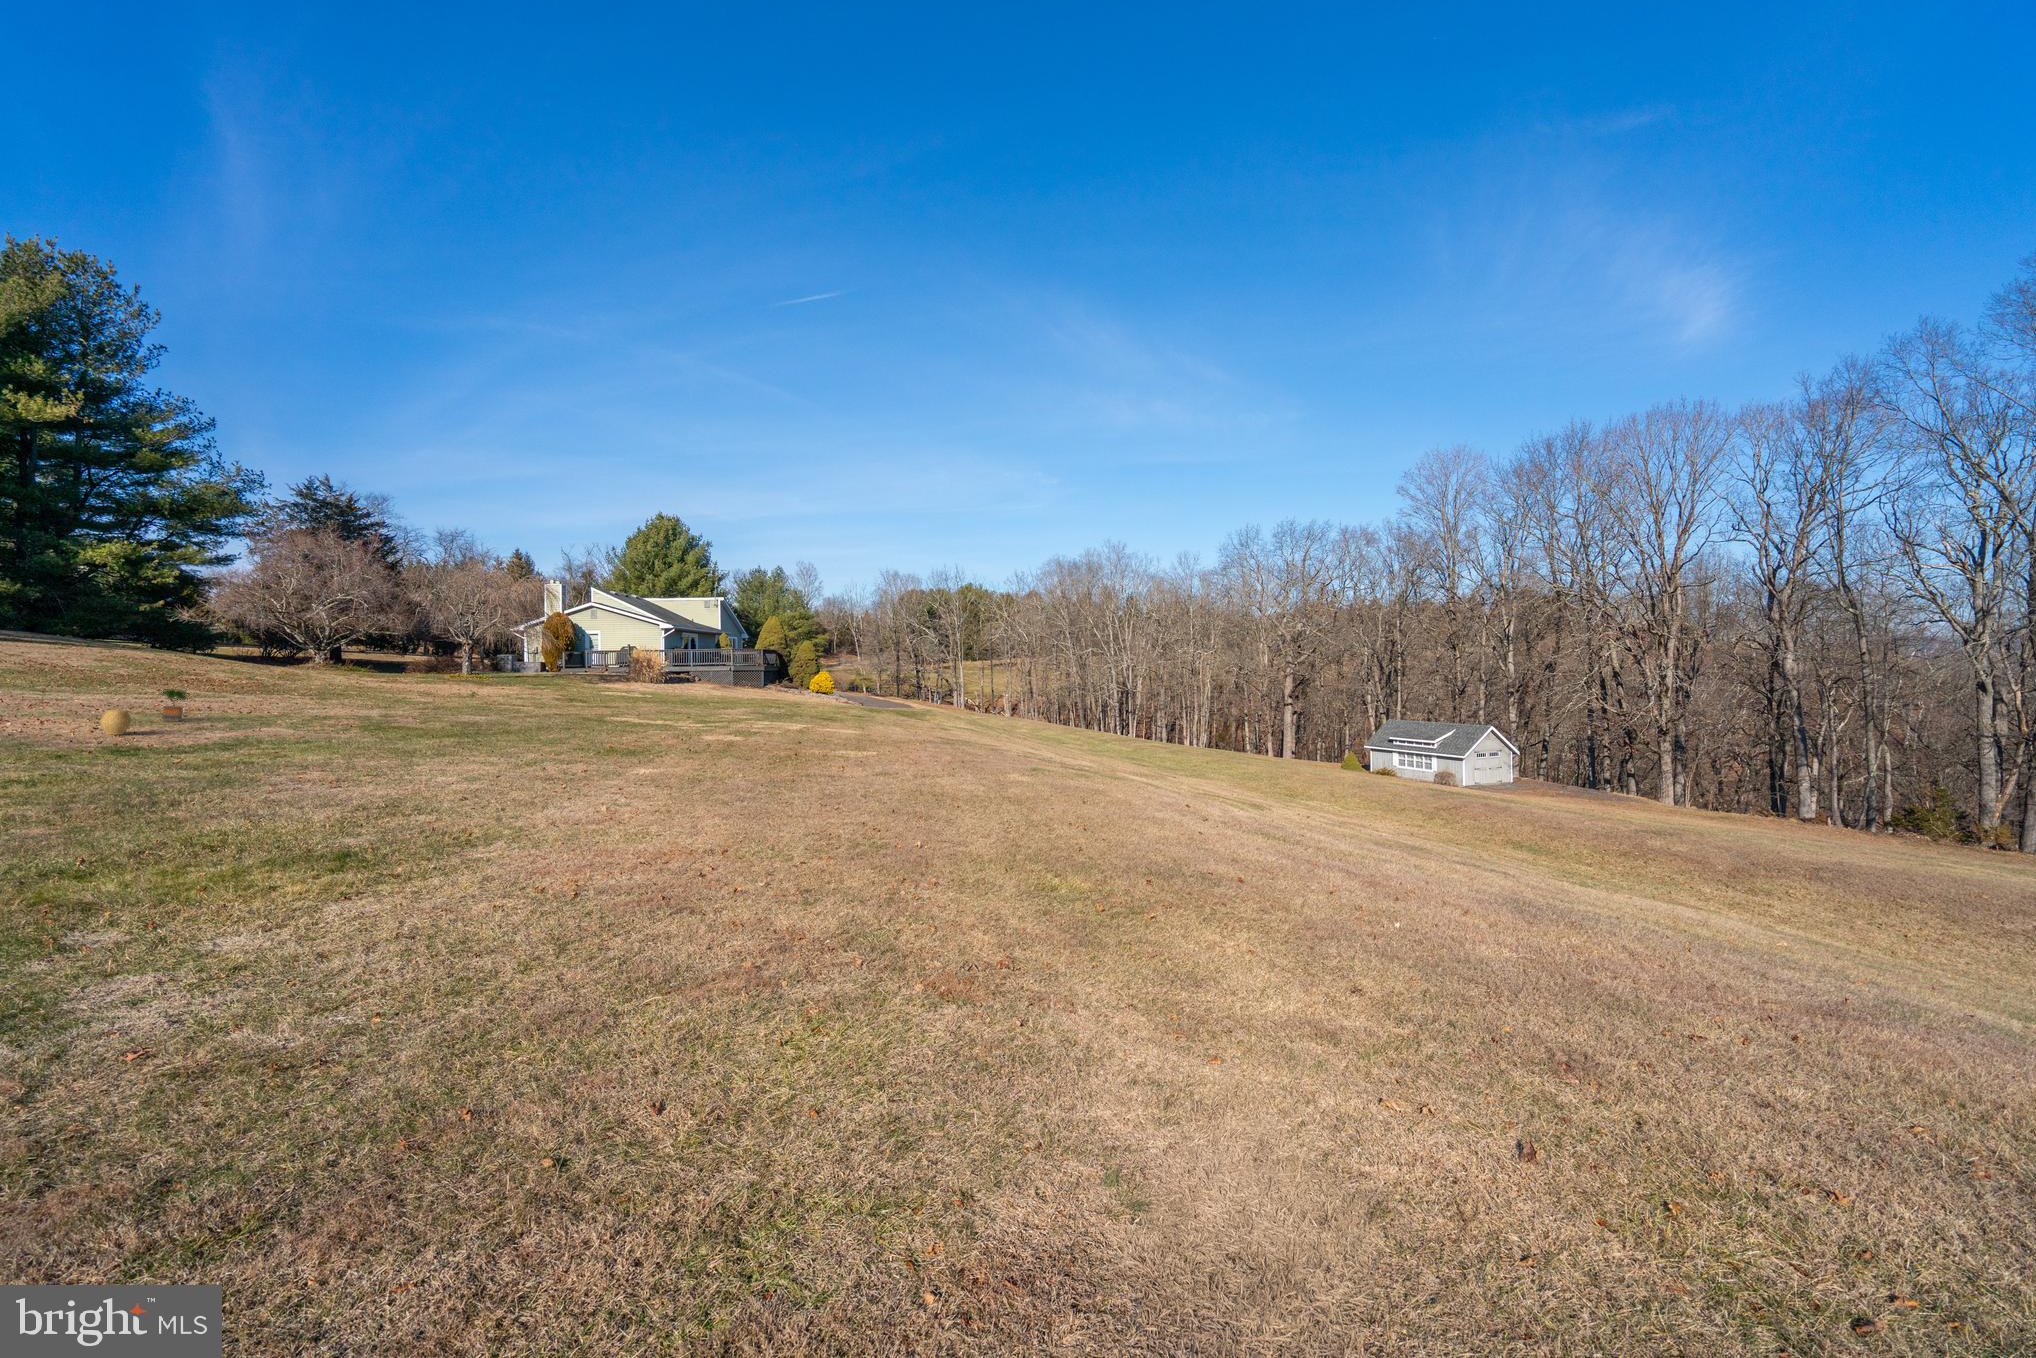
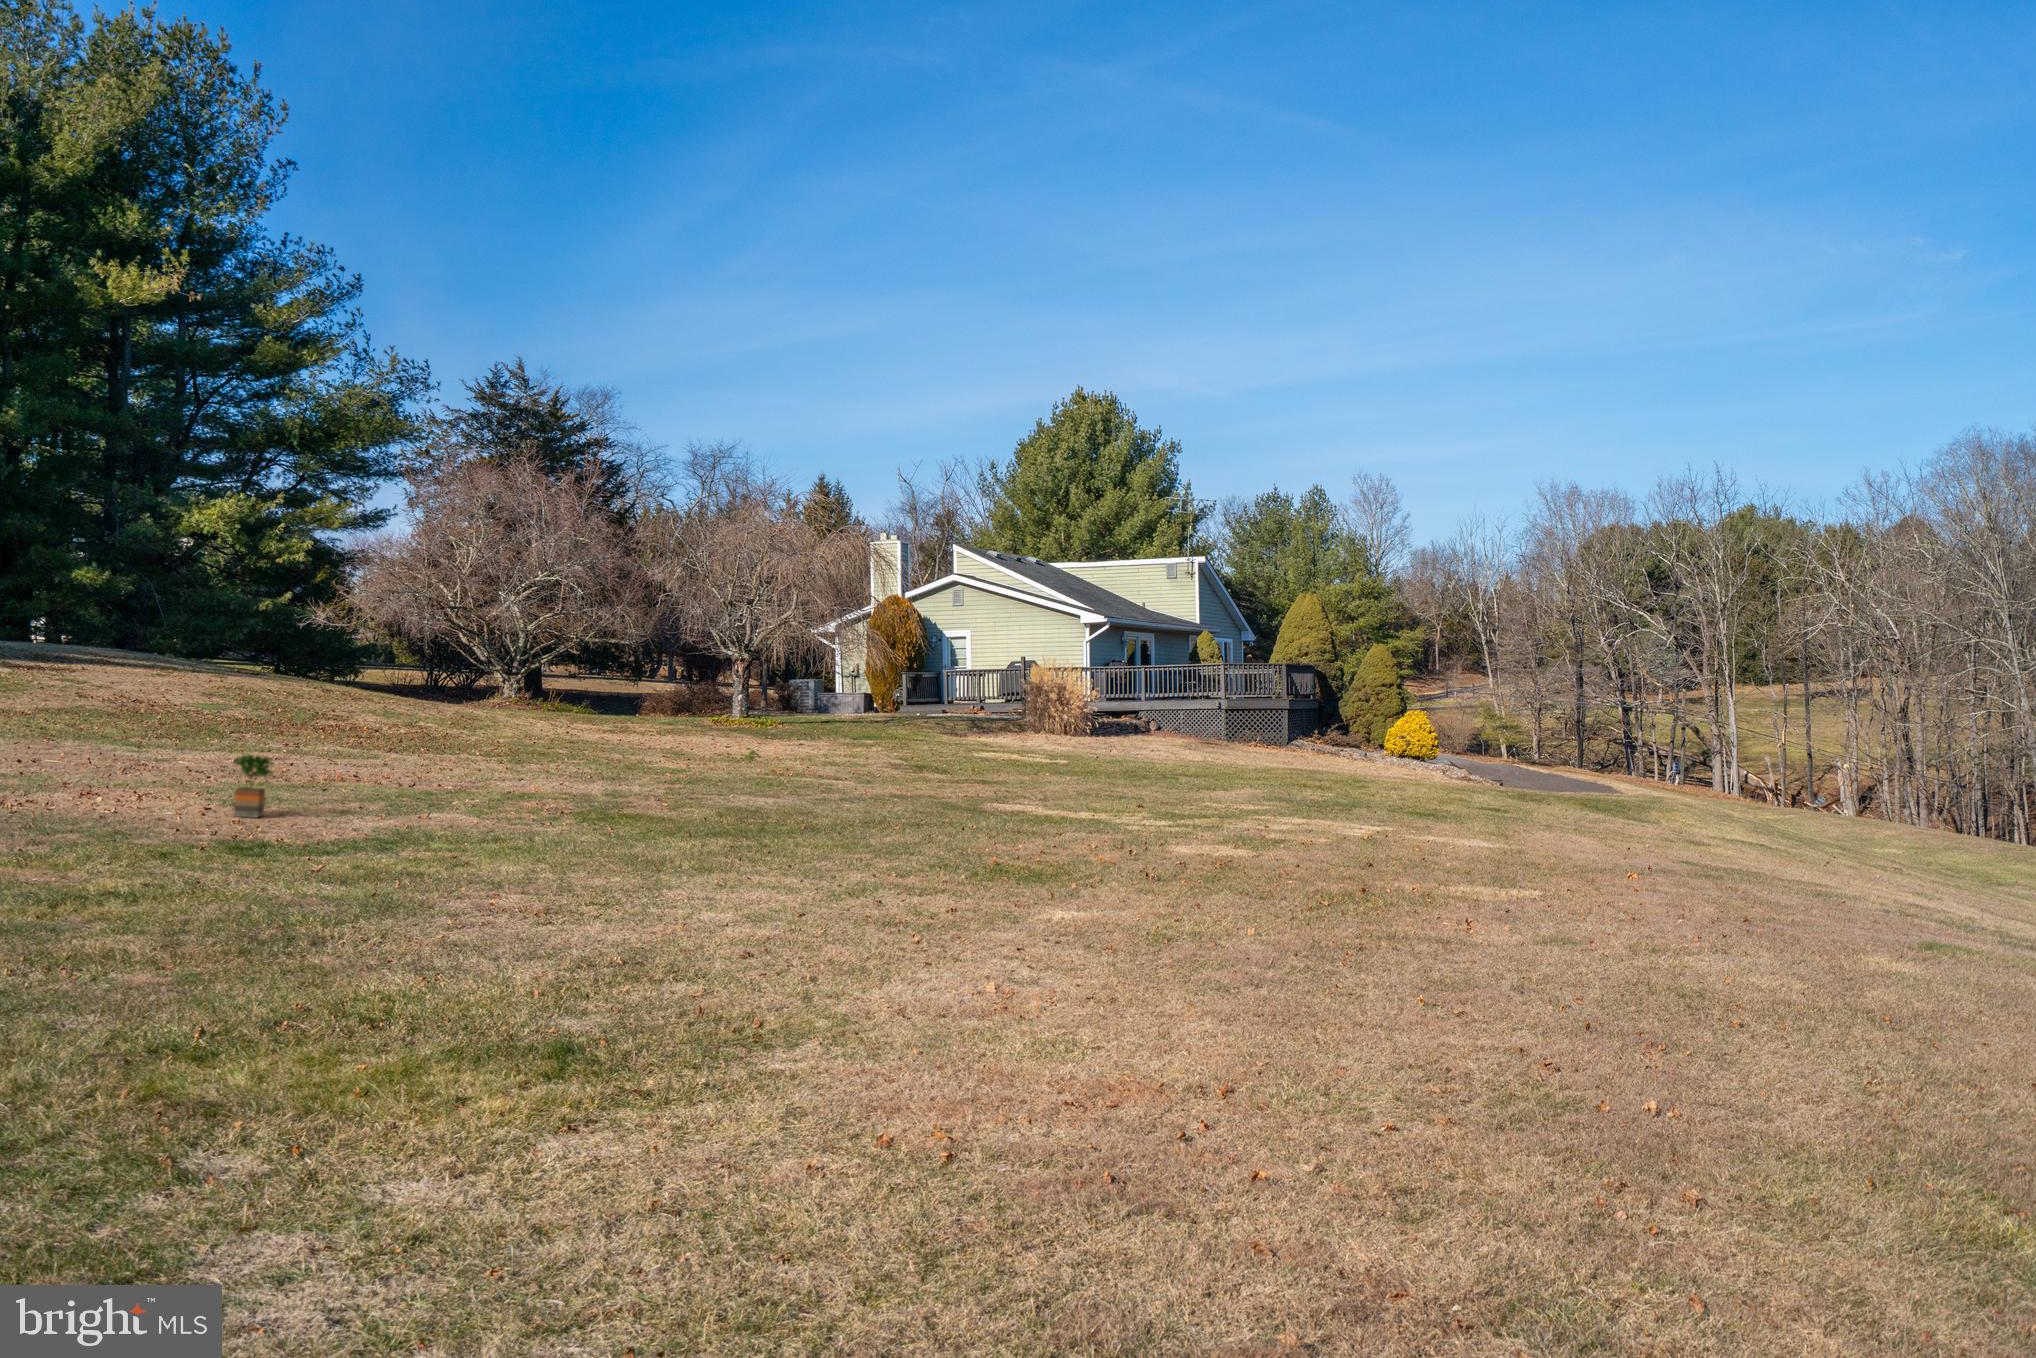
woven basket: present [101,709,132,735] -> none [135,794,180,845]

